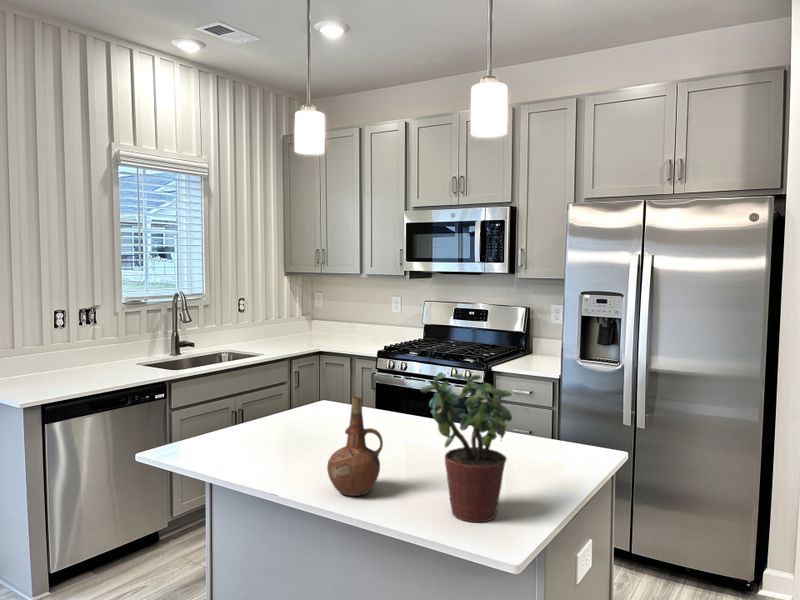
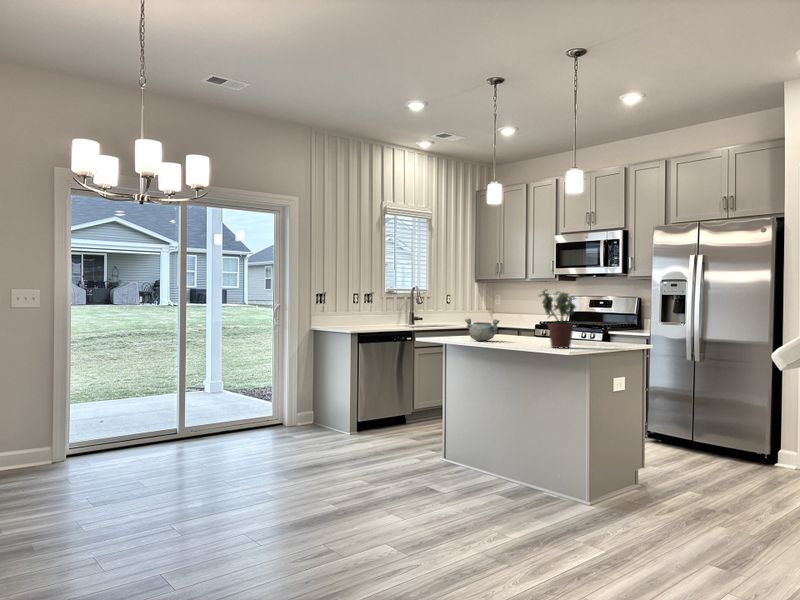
ceramic pitcher: present [327,397,383,496] -> none [501,305,525,344]
bowl: none [244,412,324,468] -> present [465,319,499,341]

